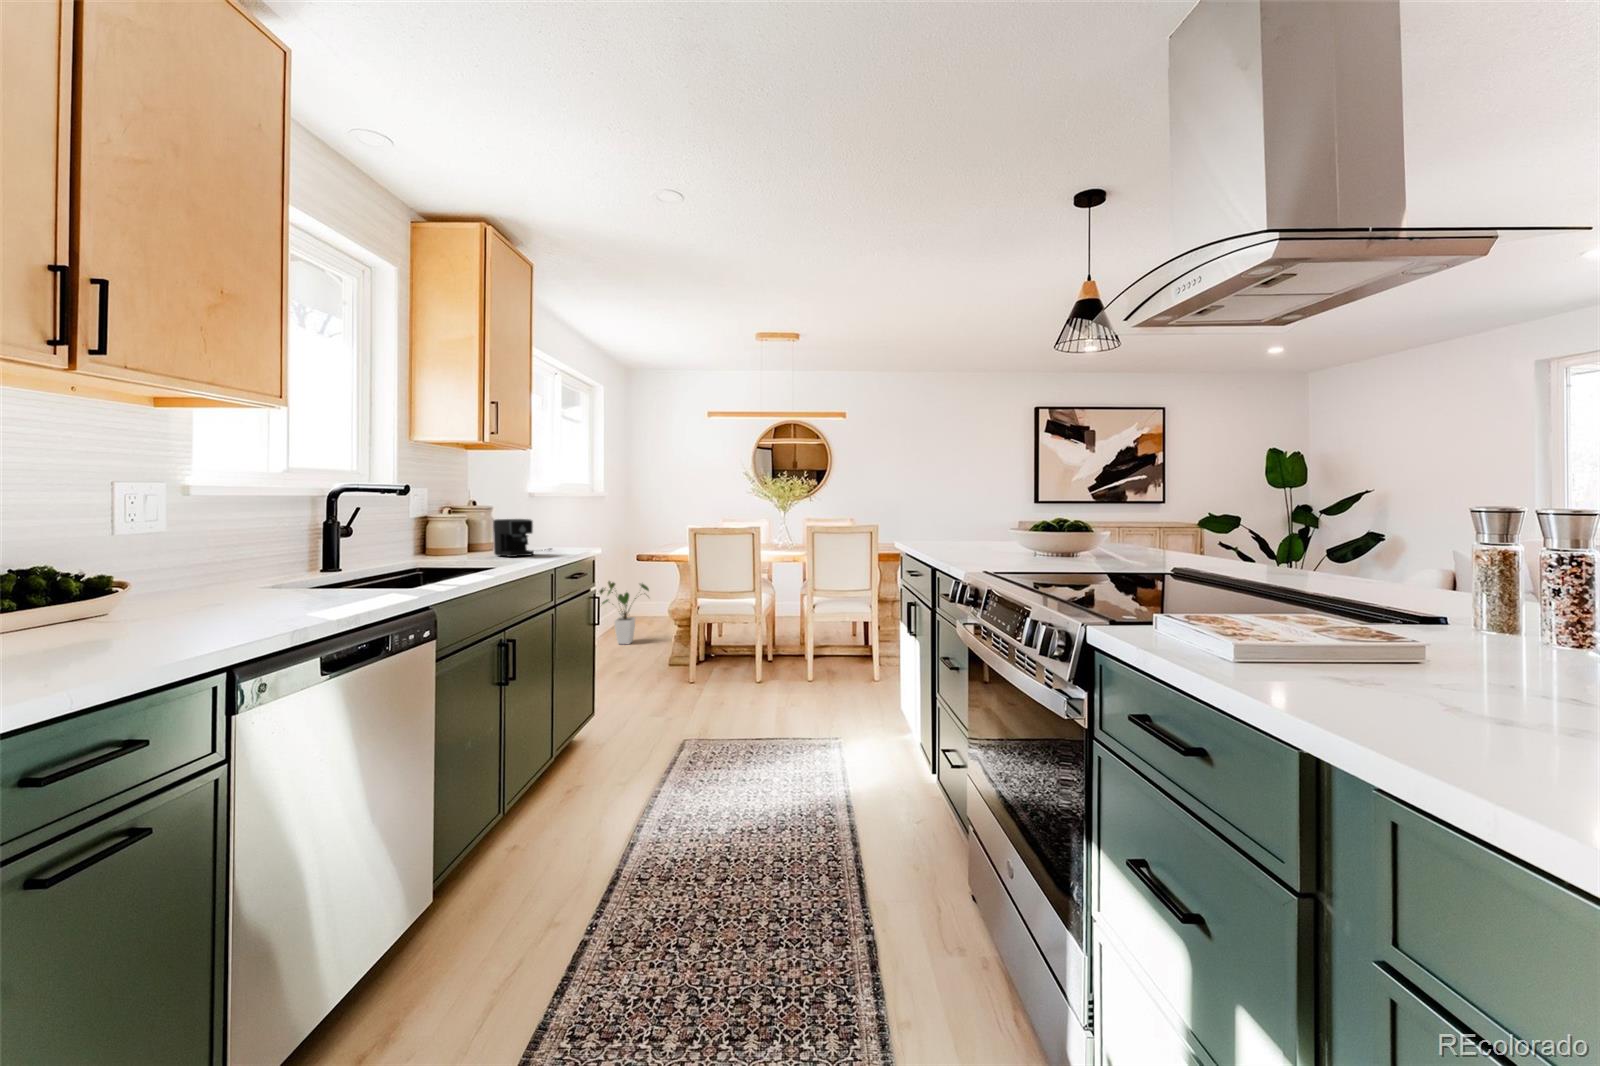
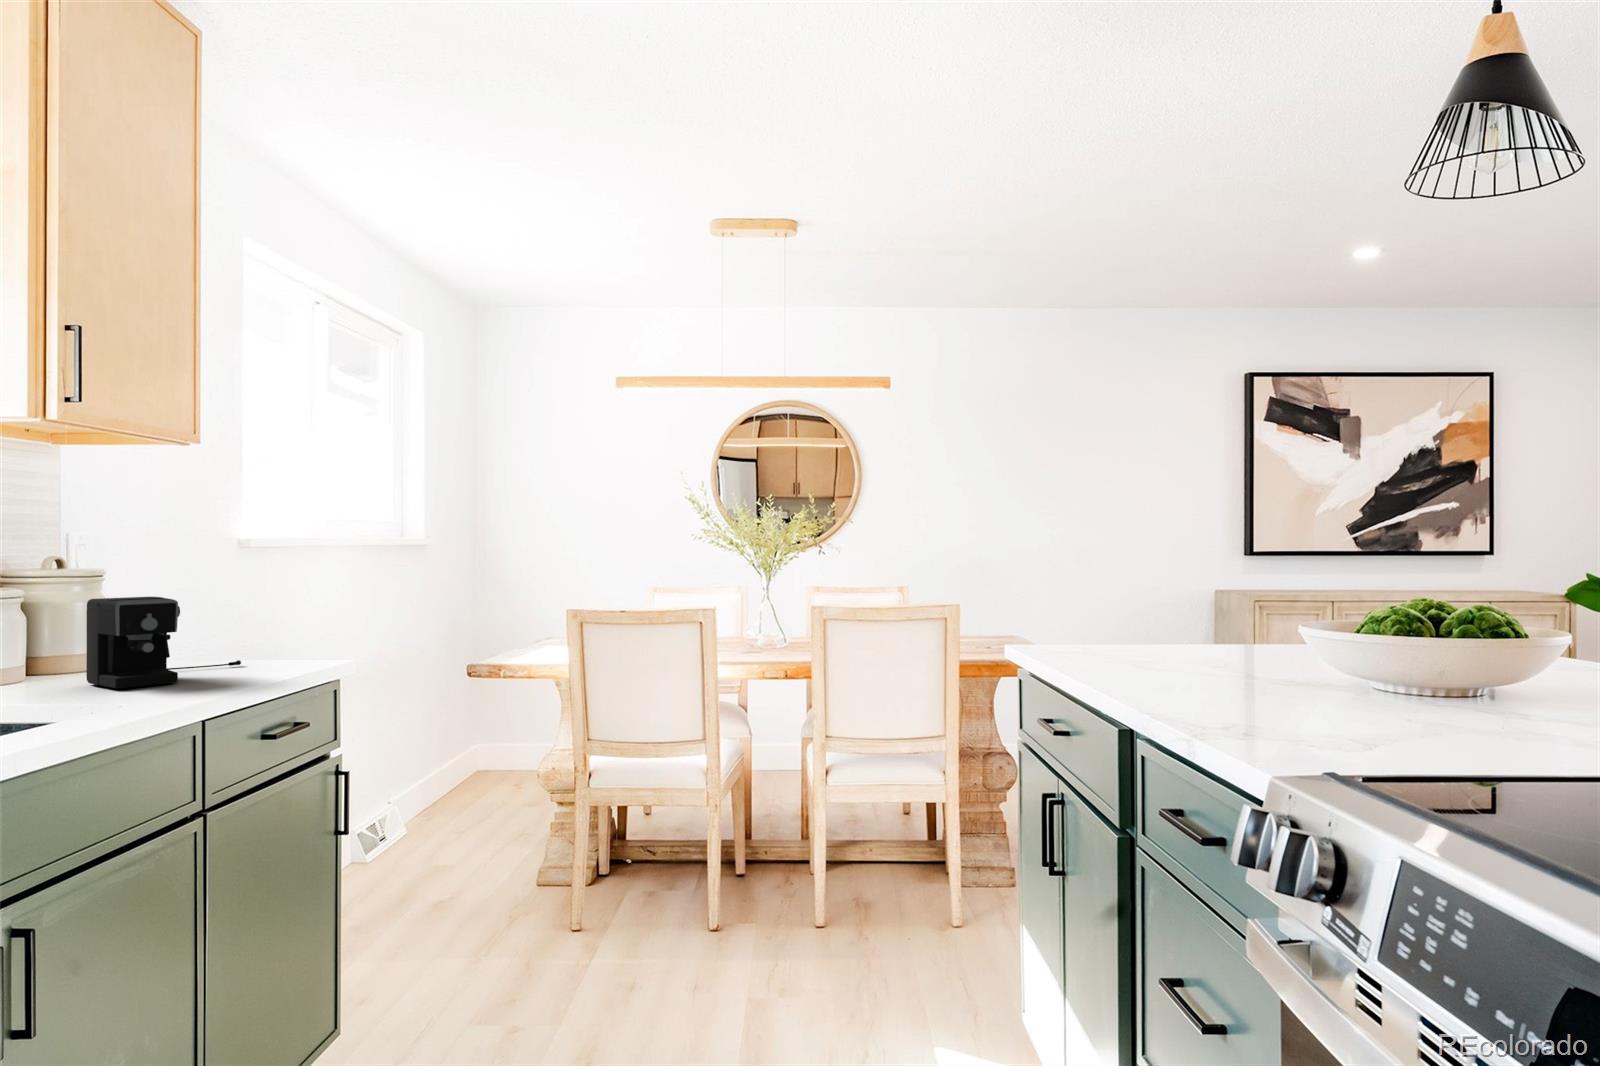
house plant: present [600,581,649,644] -> none [395,705,505,835]

